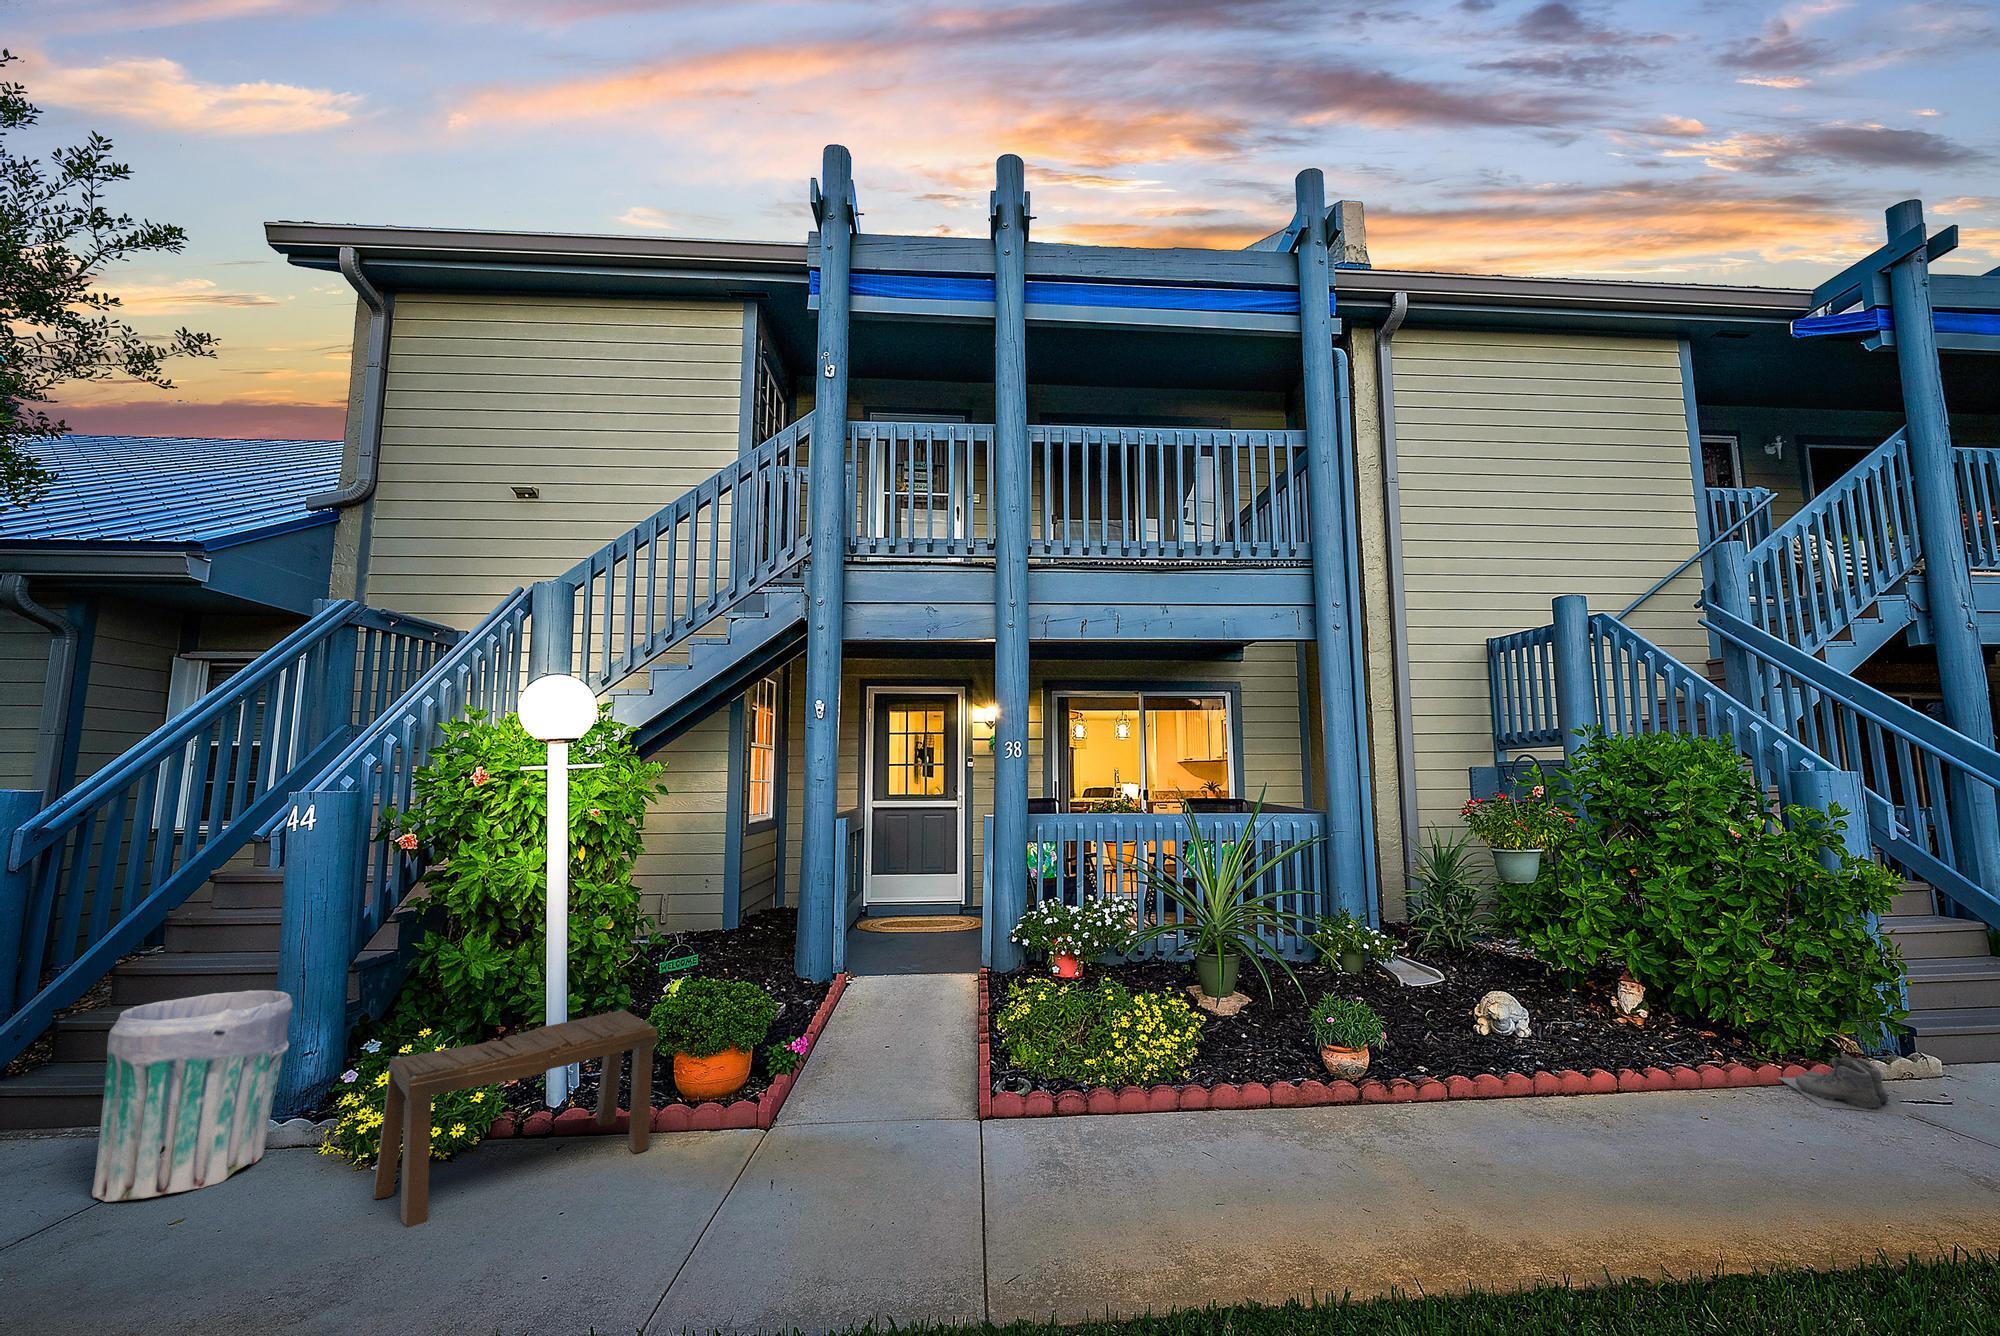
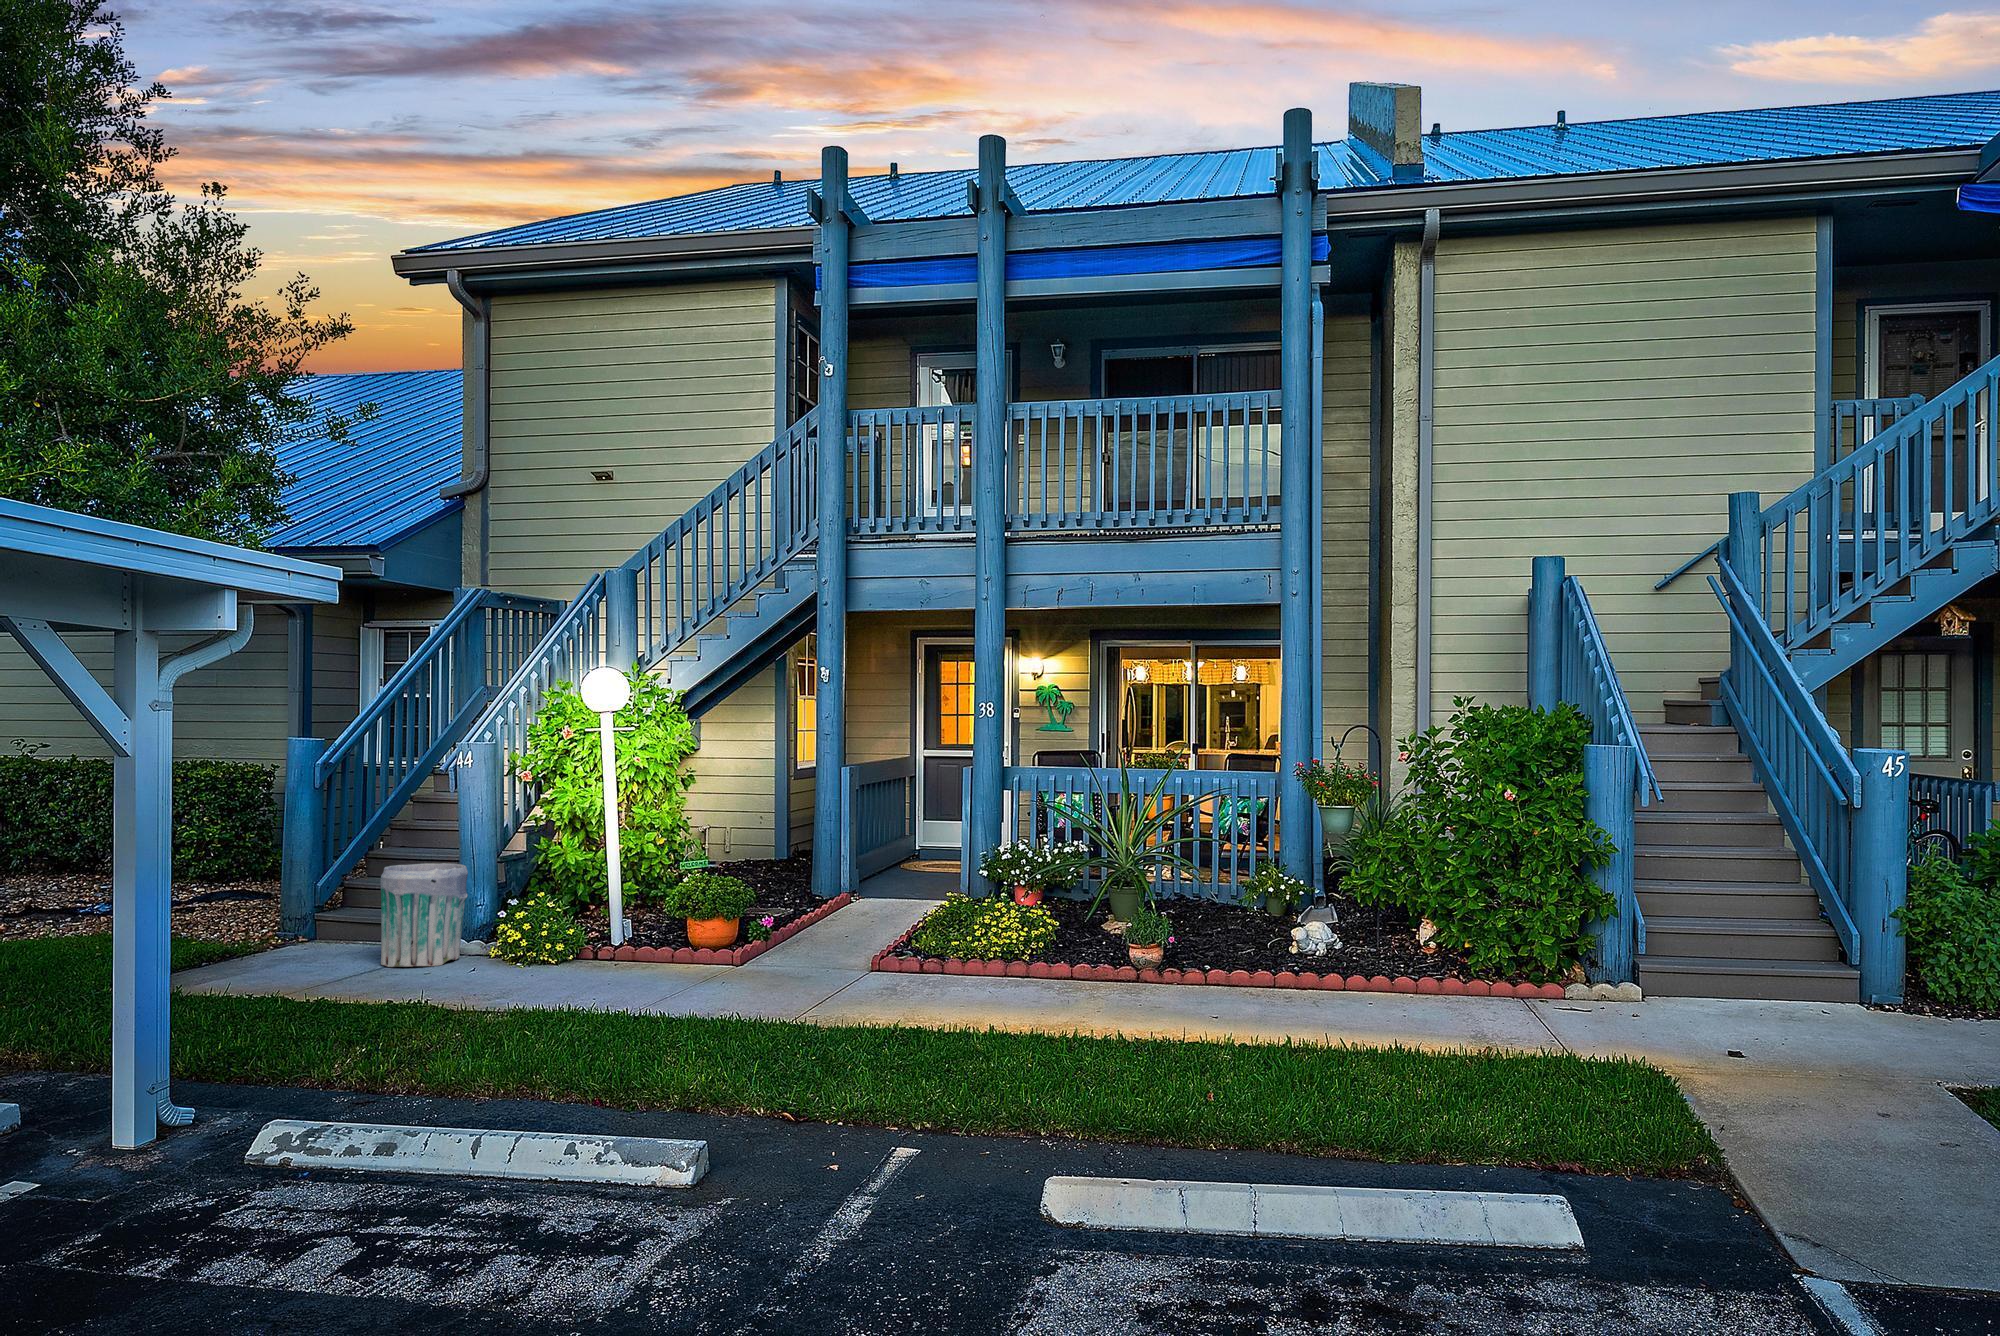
bench: present [374,1009,658,1227] -> none [517,887,670,985]
boots: present [1778,1052,1911,1115] -> none [1519,971,1590,1017]

